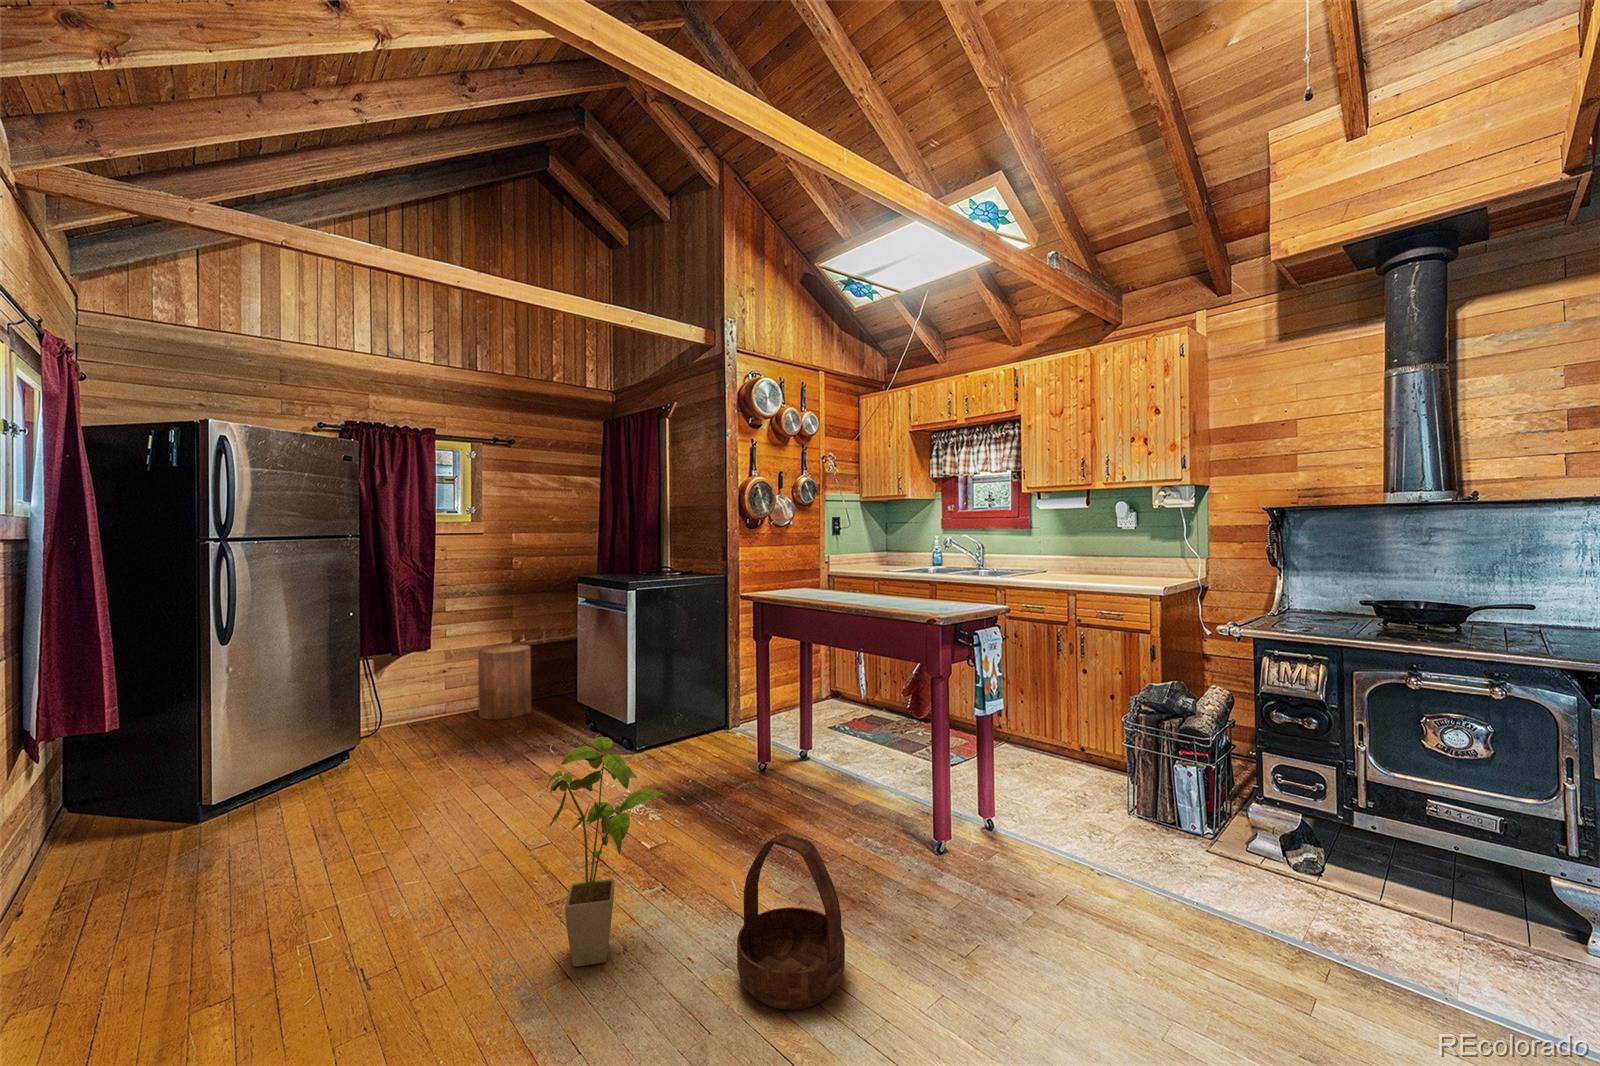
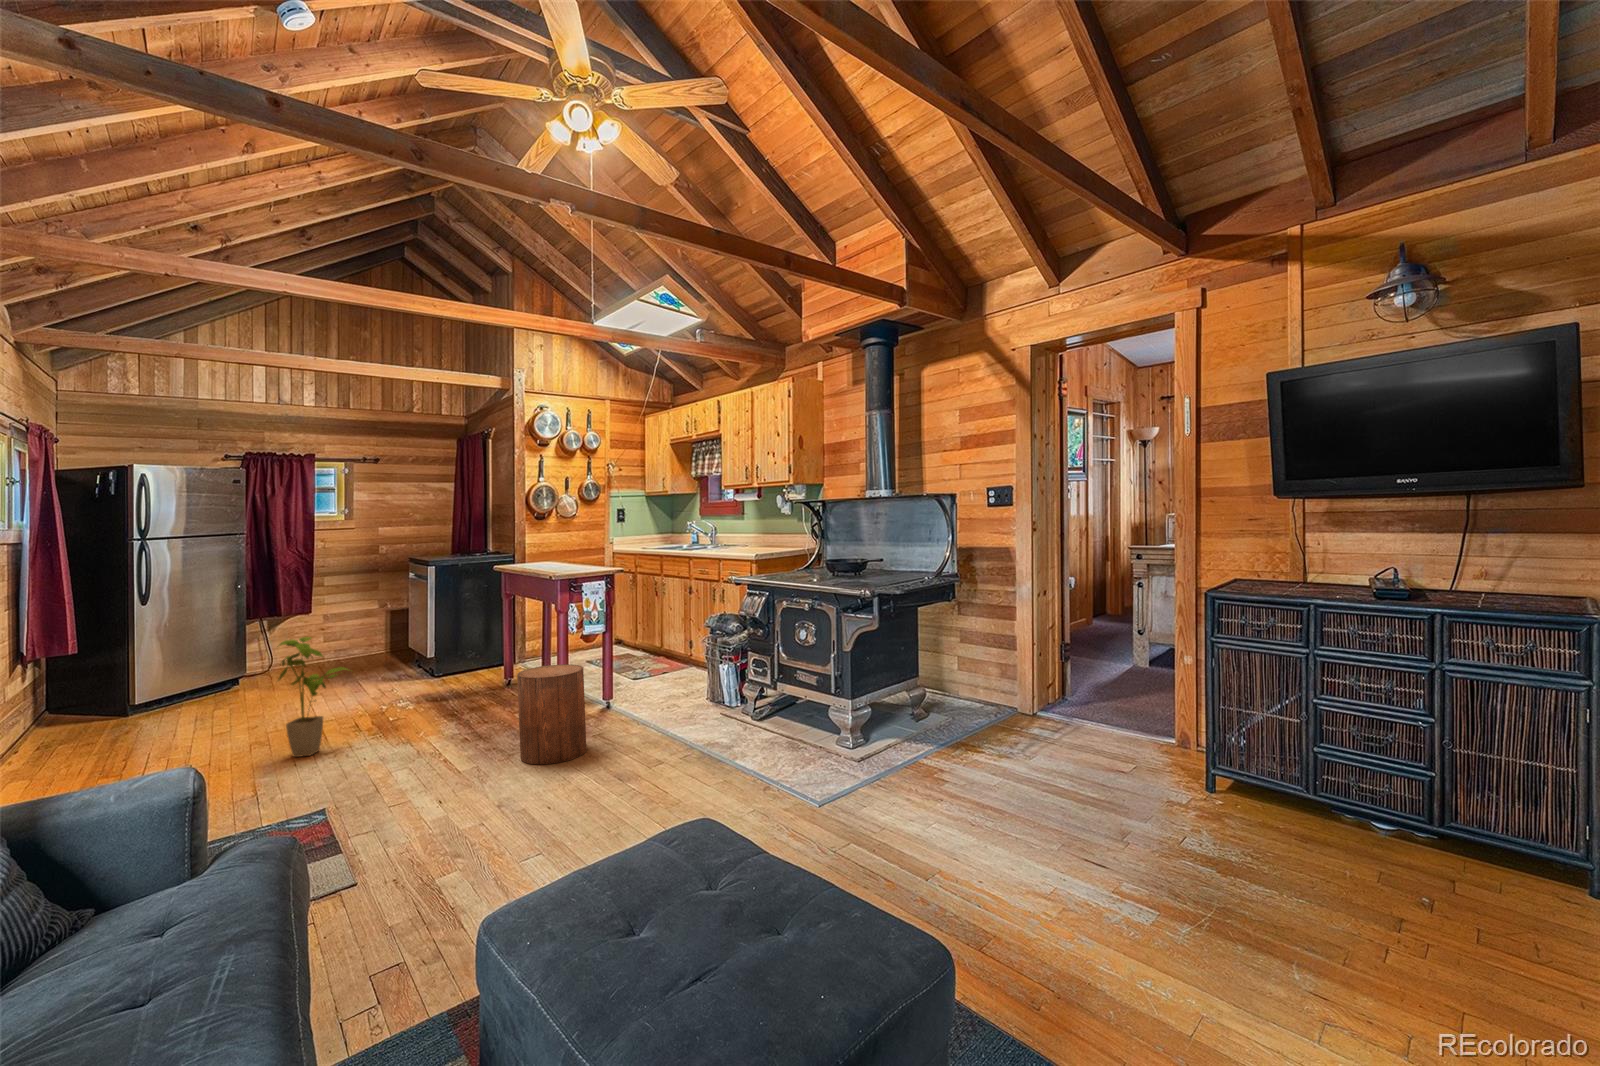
stool: present [478,644,531,720] -> present [517,664,586,764]
basket: present [737,833,845,1010] -> none [363,685,429,767]

